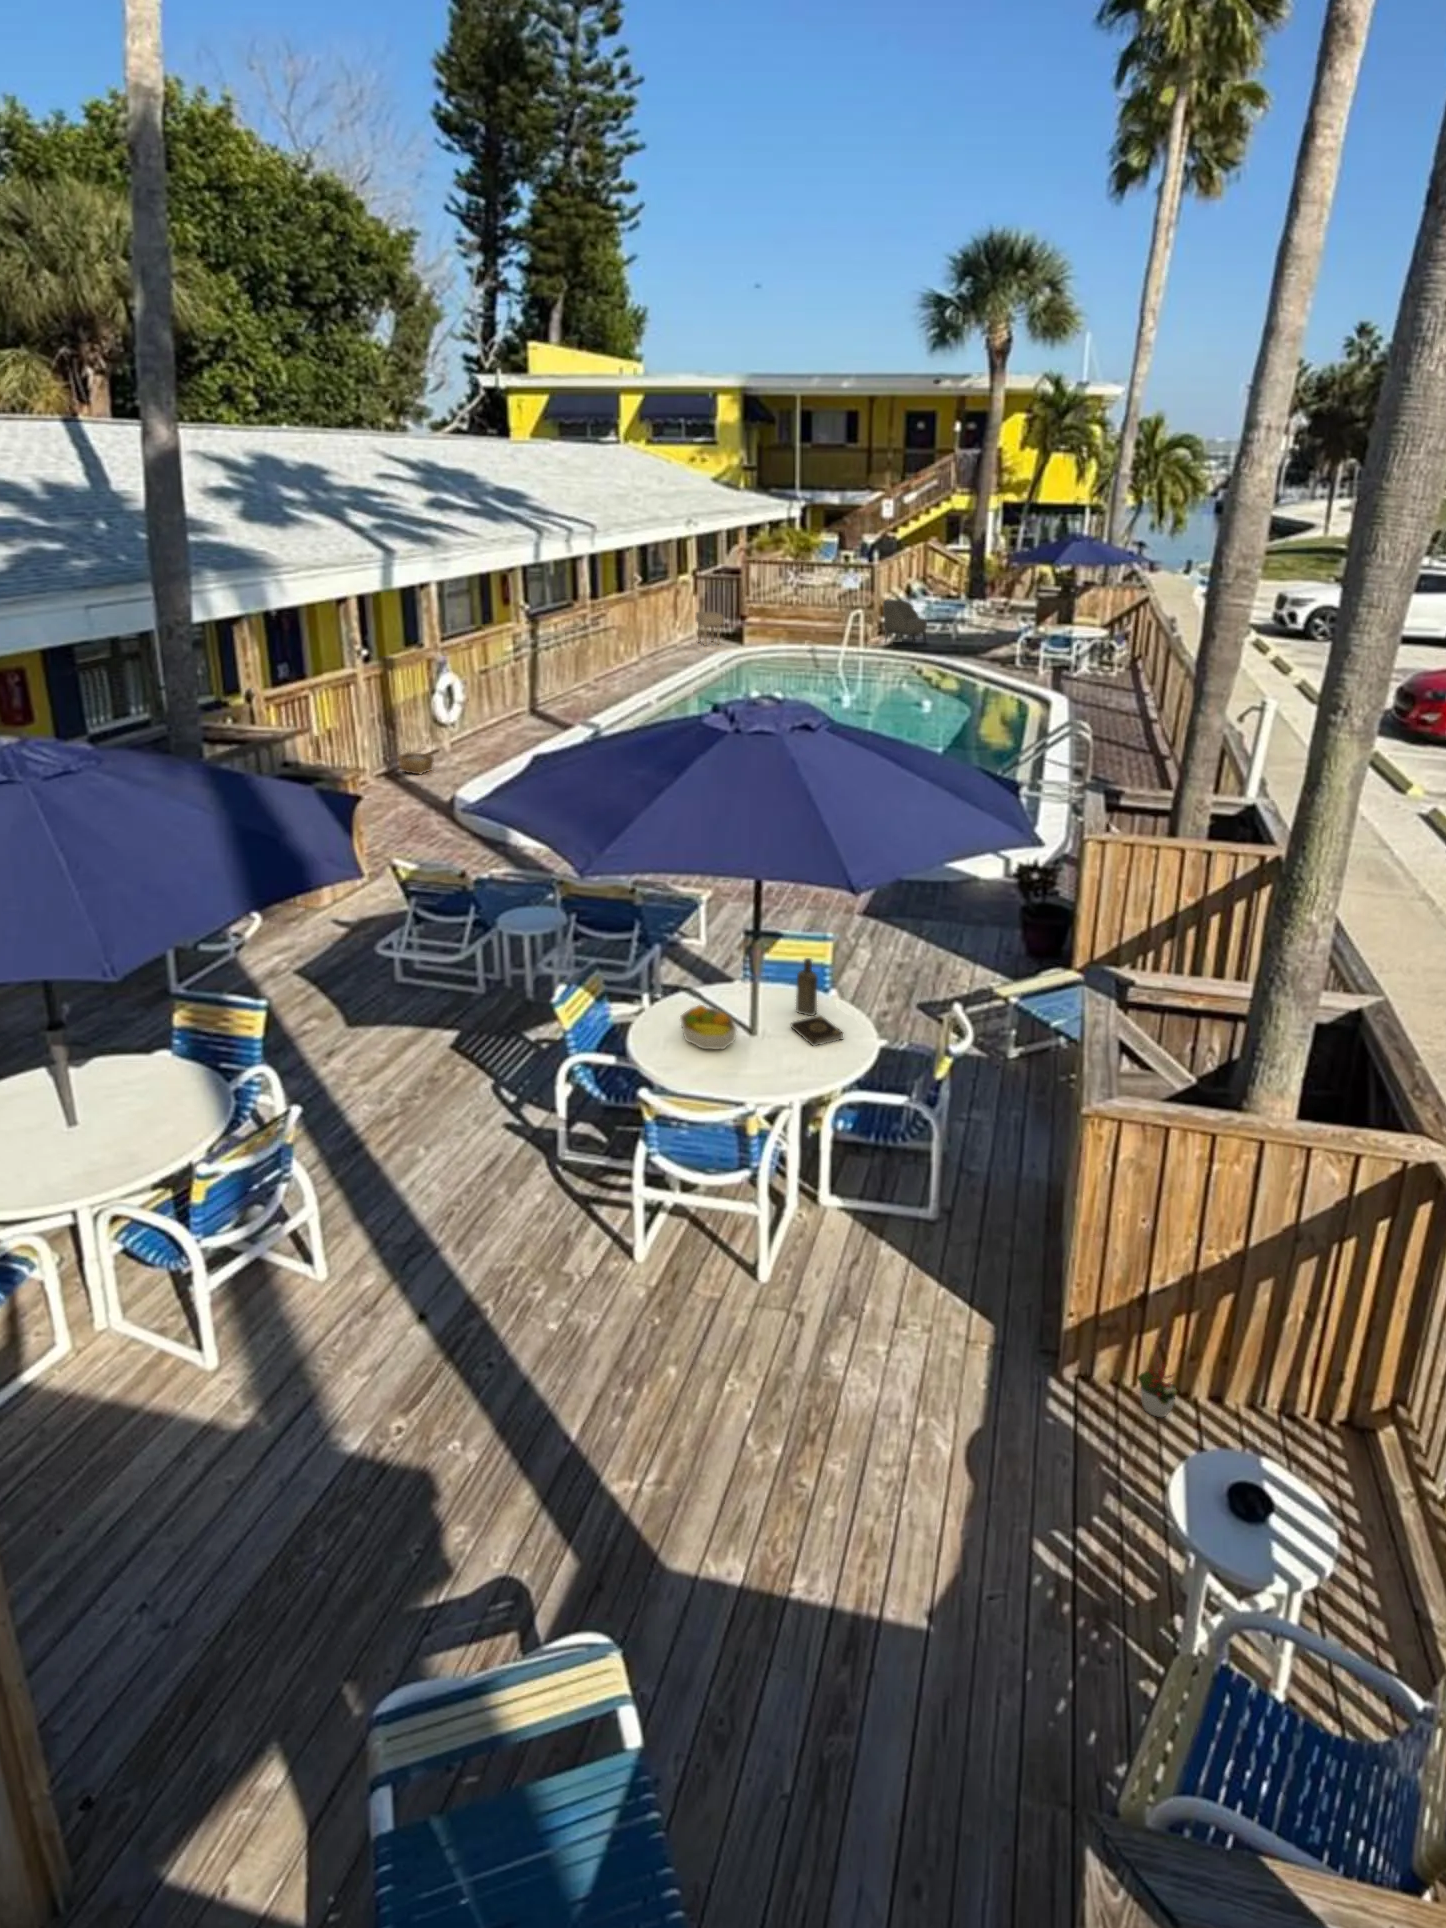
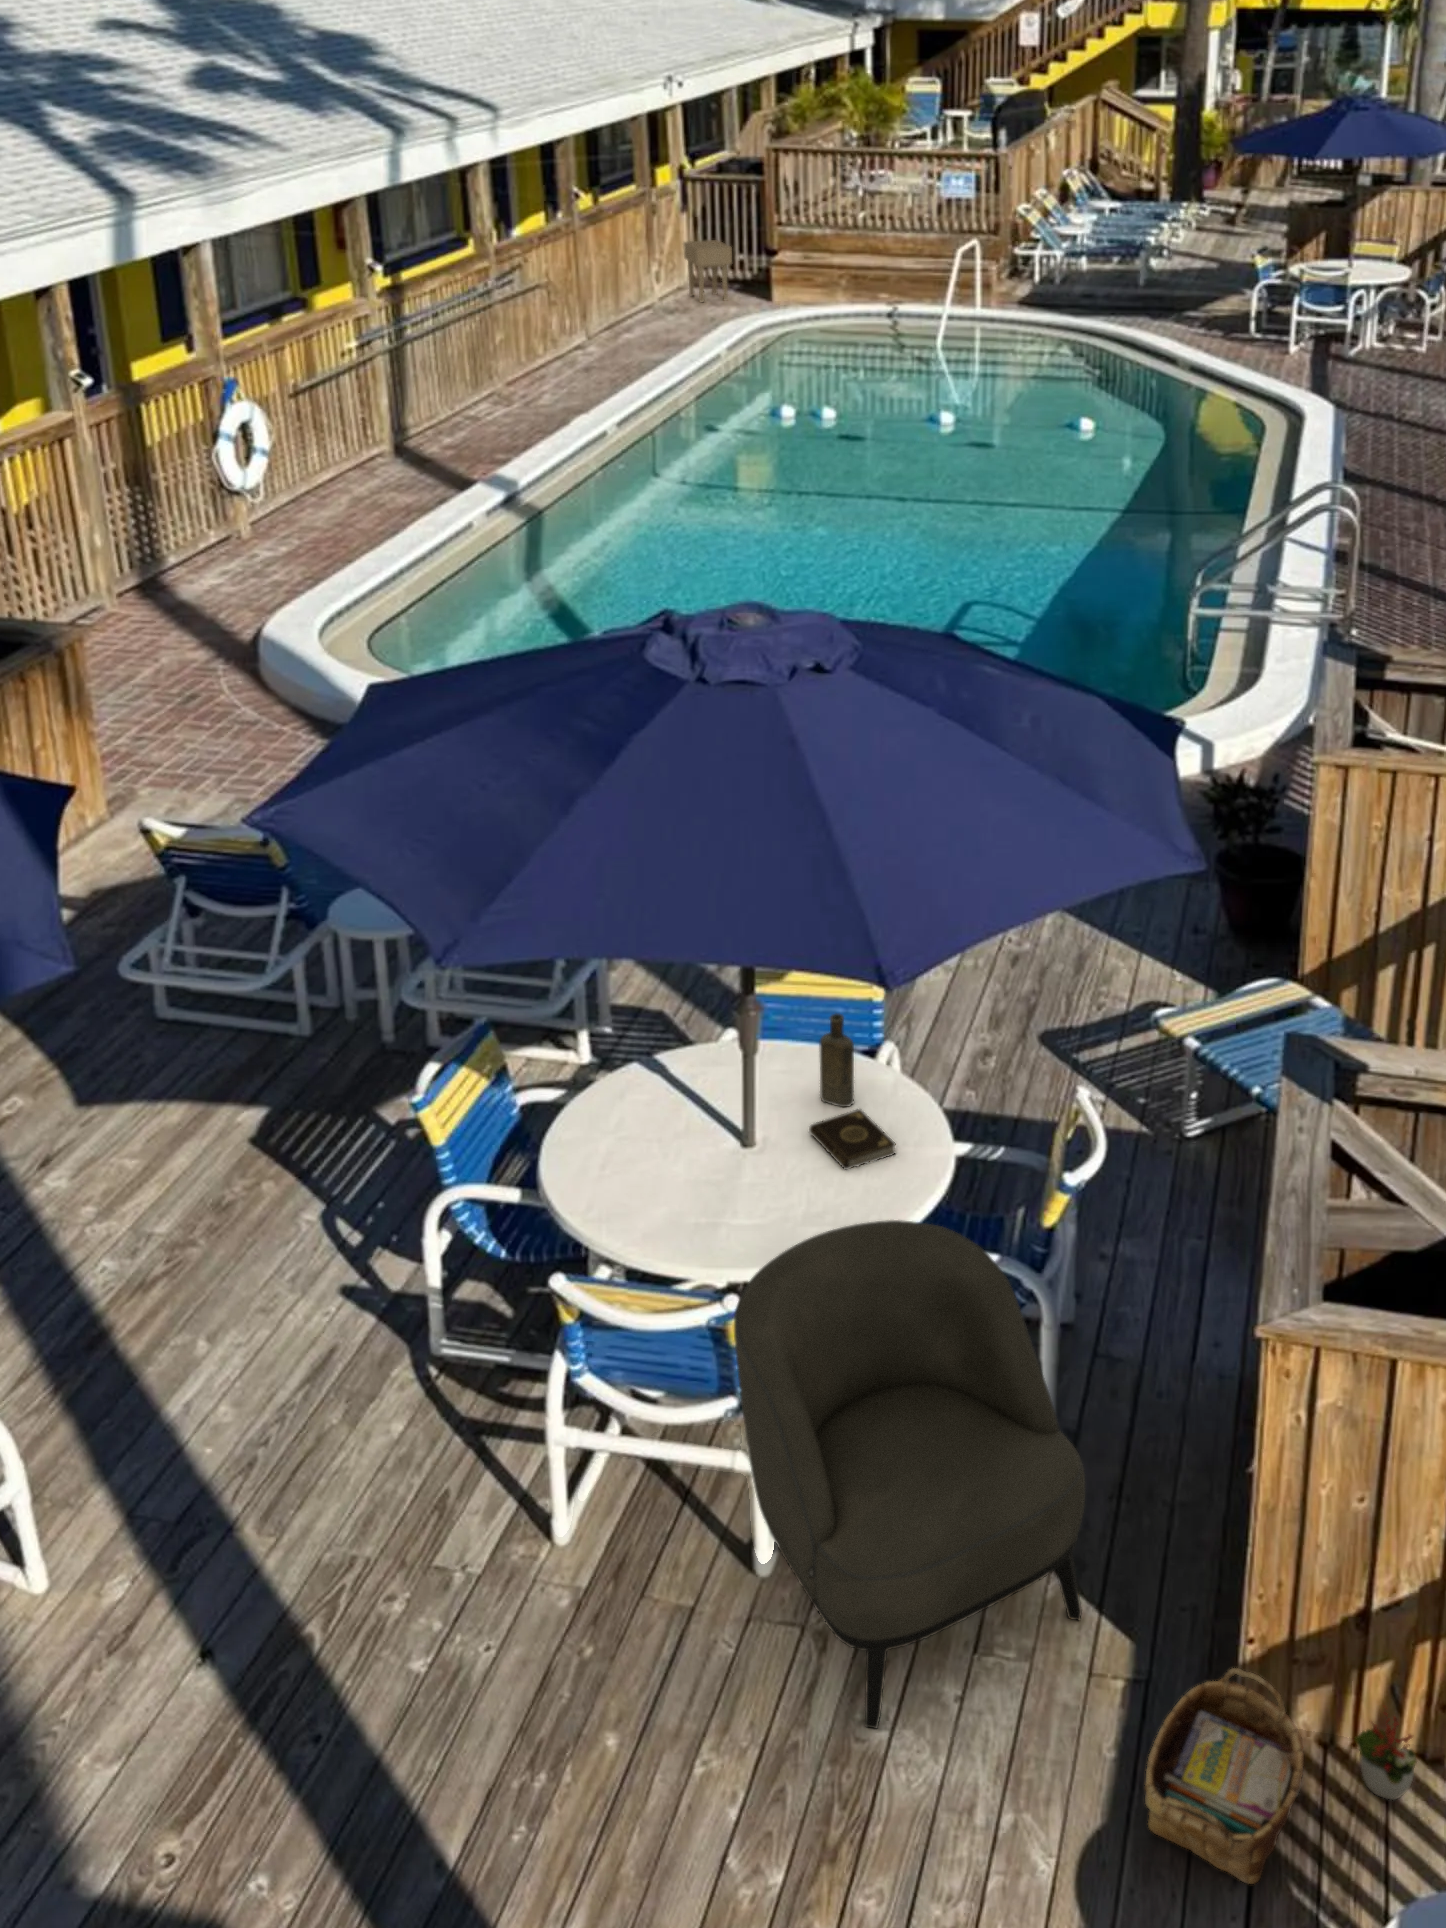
armchair: present [883,599,927,646] -> present [734,1220,1085,1729]
woven basket: present [398,752,434,775] -> present [1145,1668,1304,1884]
fruit bowl: present [680,1005,736,1049] -> none [623,1103,717,1184]

